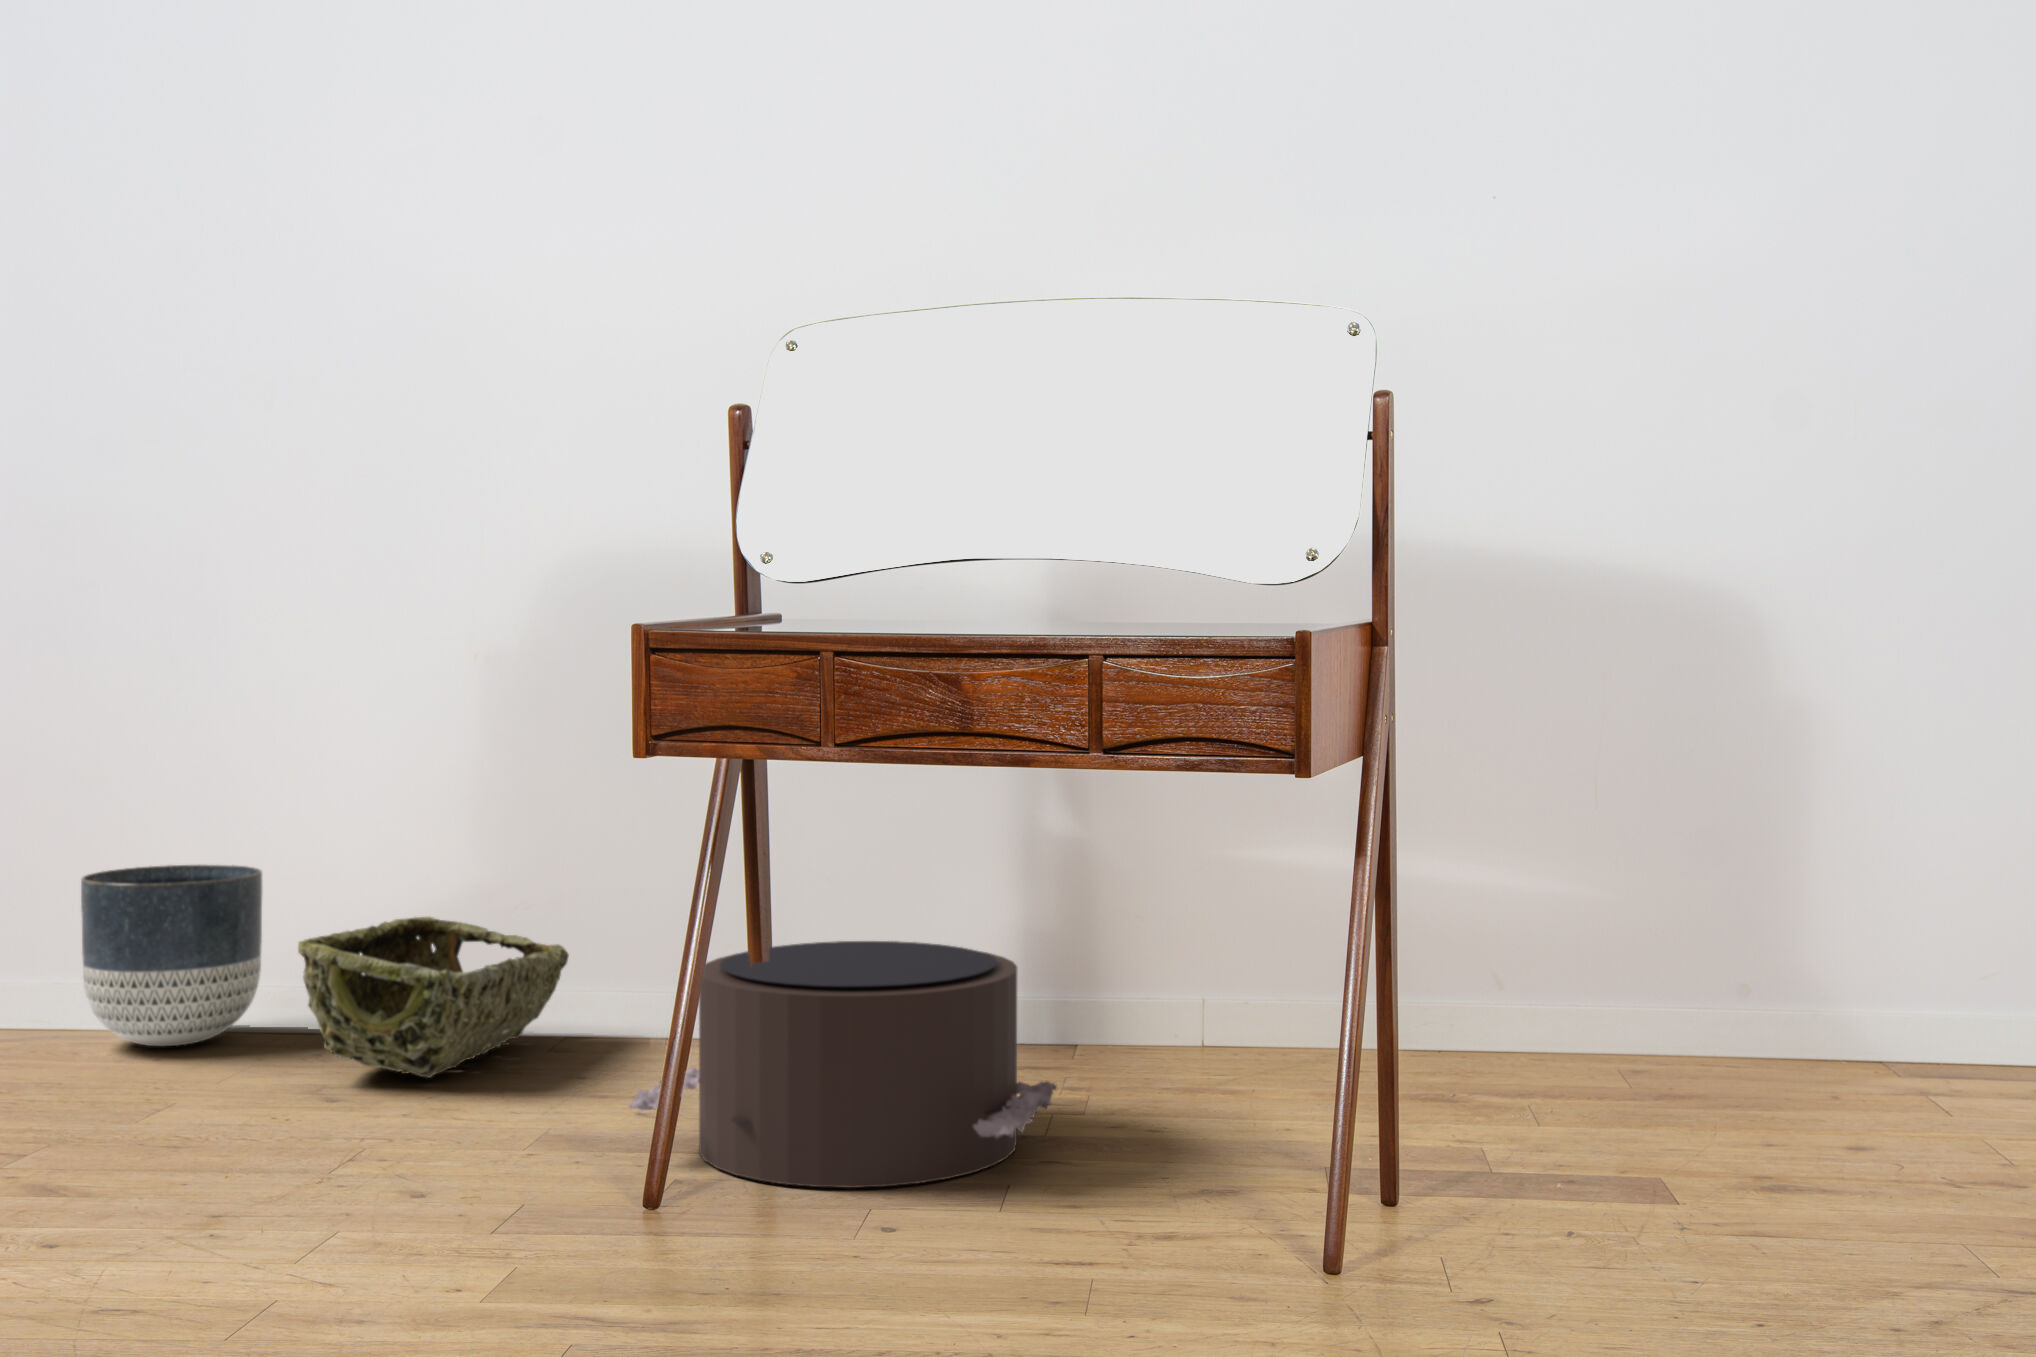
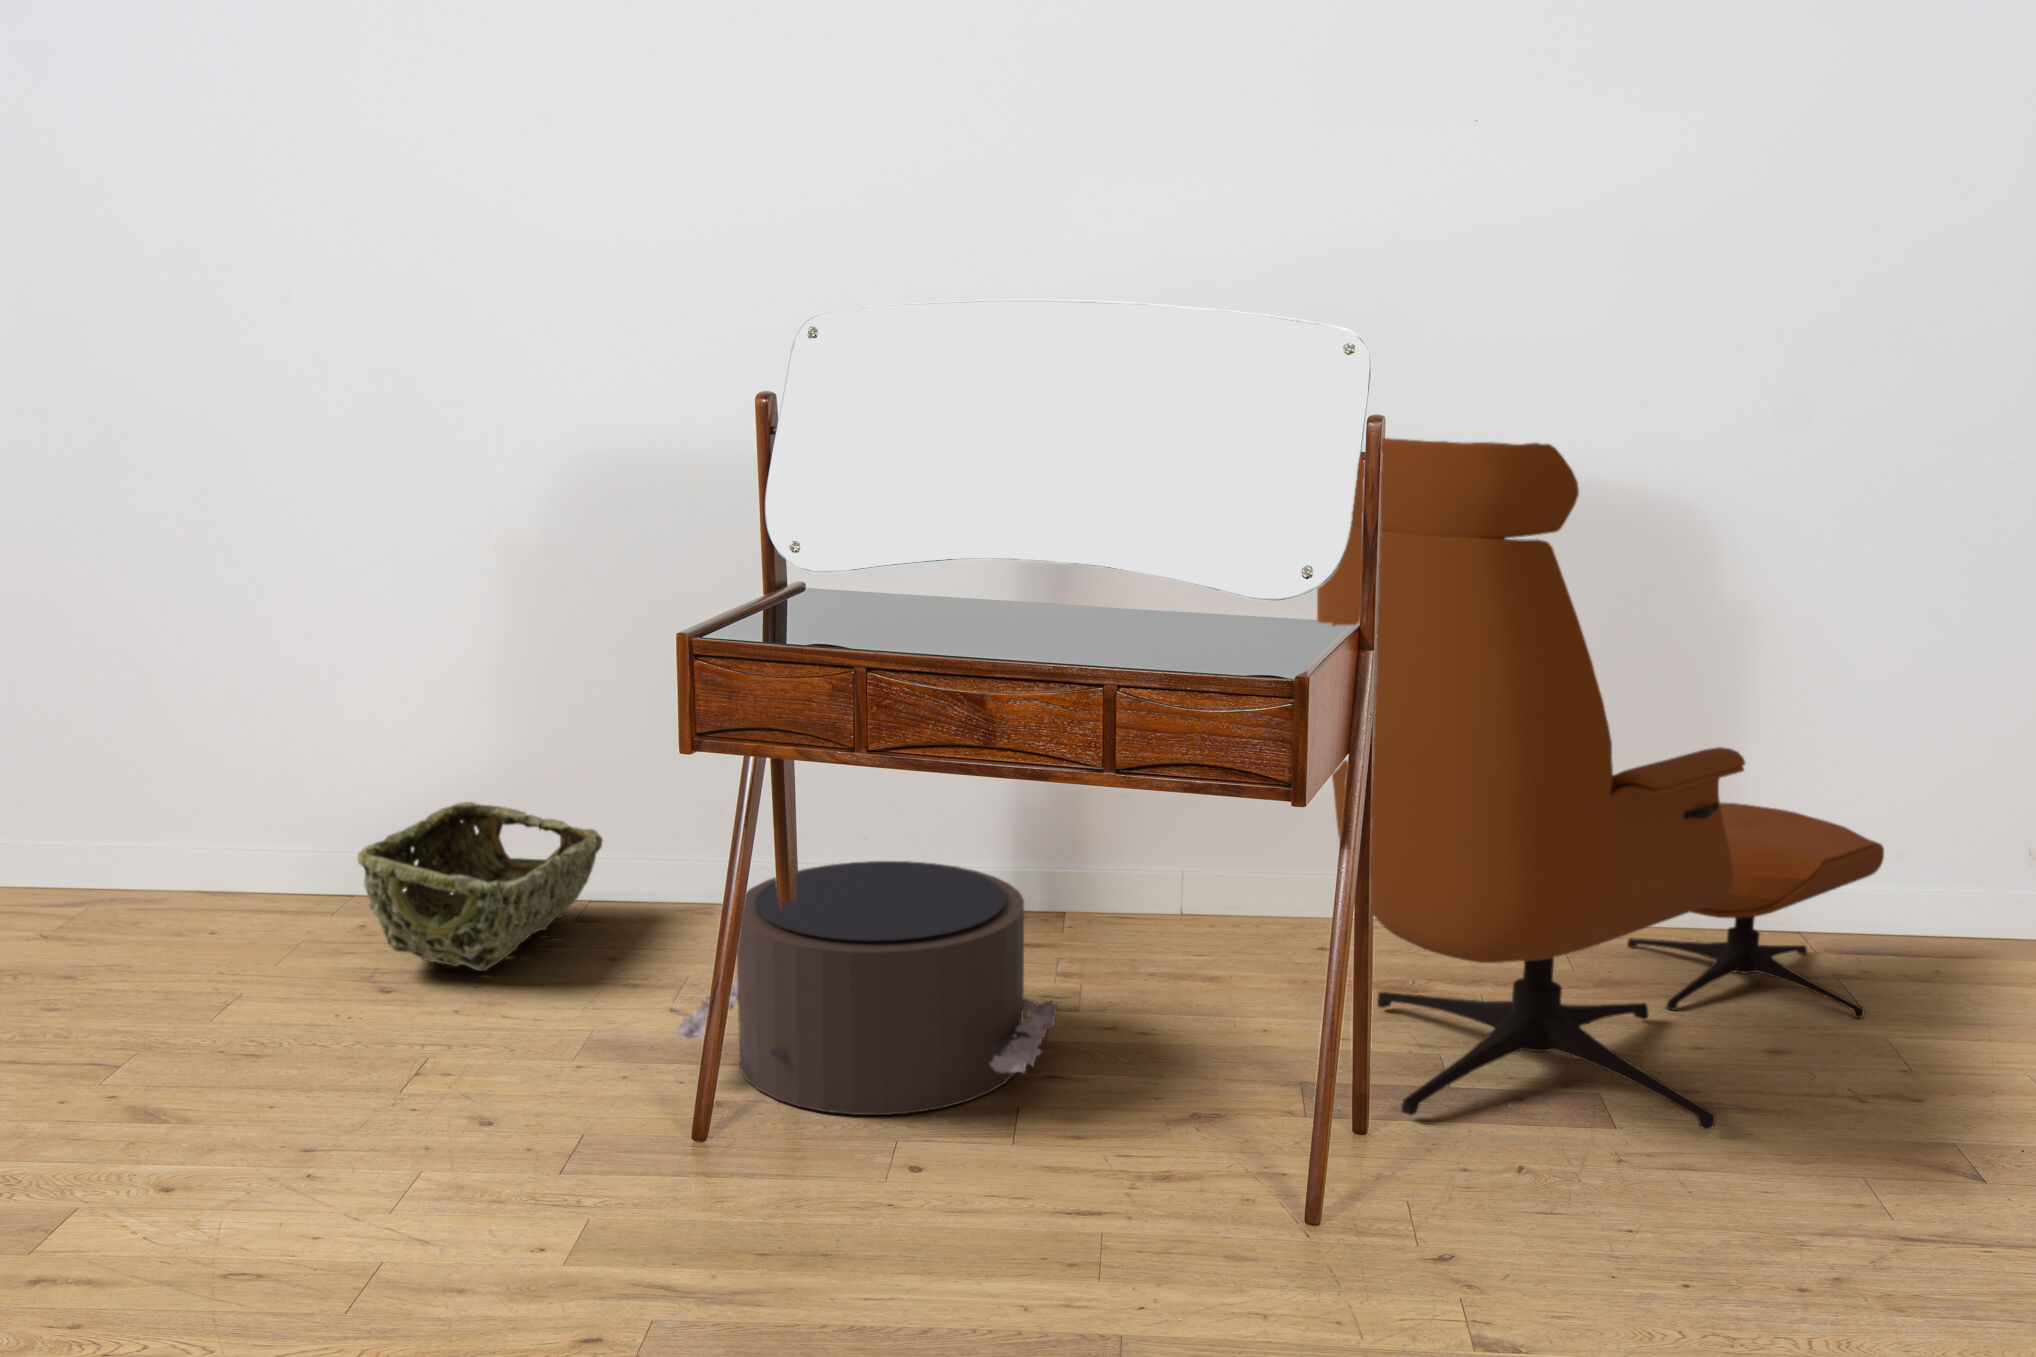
lounge chair: none [1309,407,1979,1203] -> present [1317,438,1884,1130]
planter: present [81,865,263,1046] -> none [146,752,318,926]

